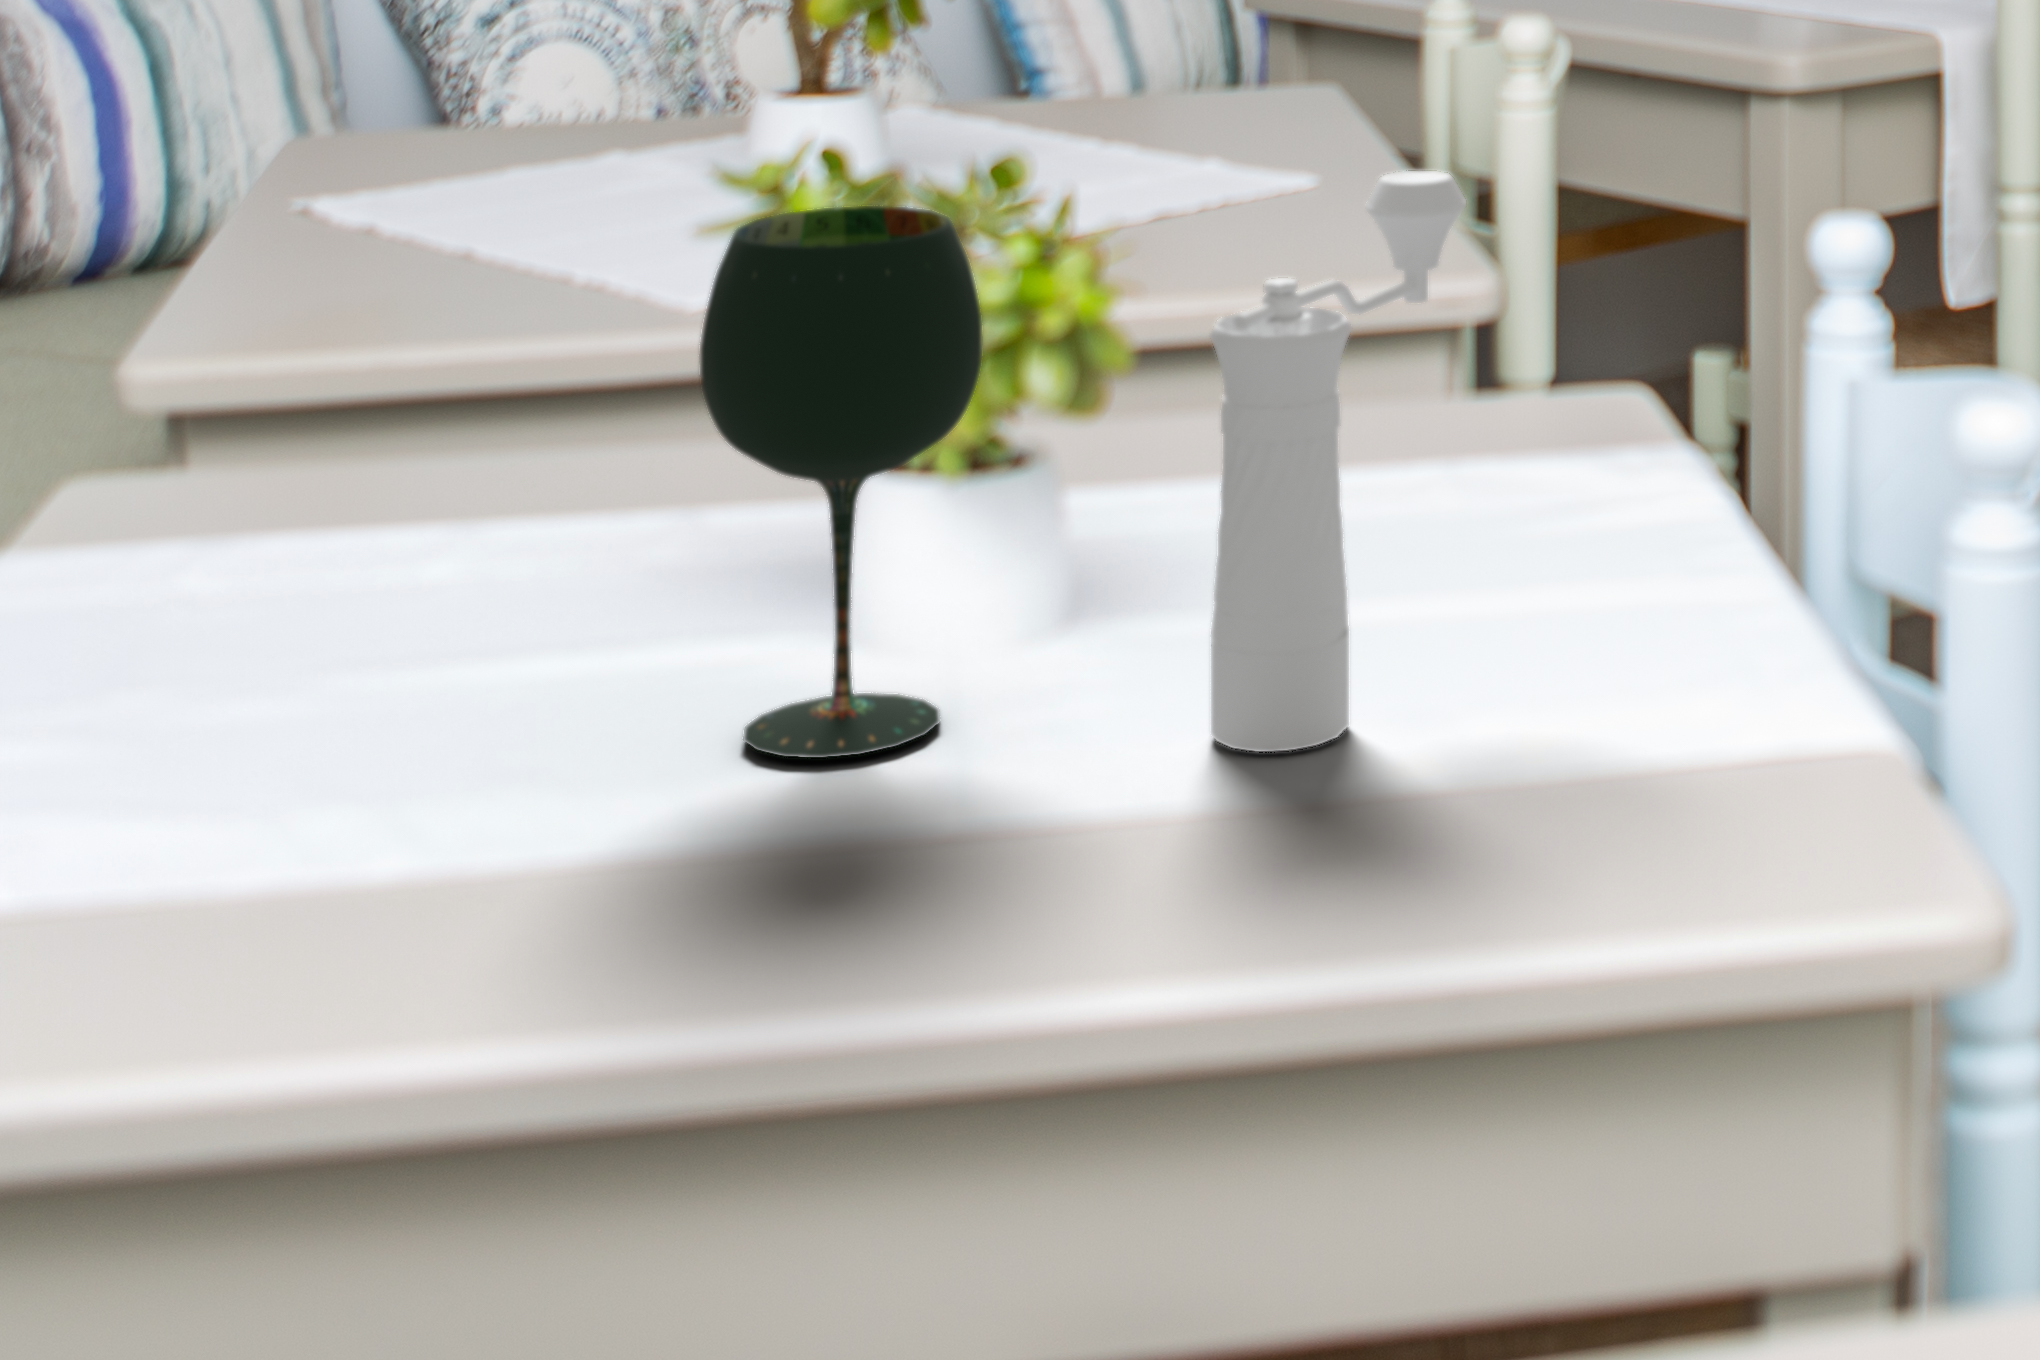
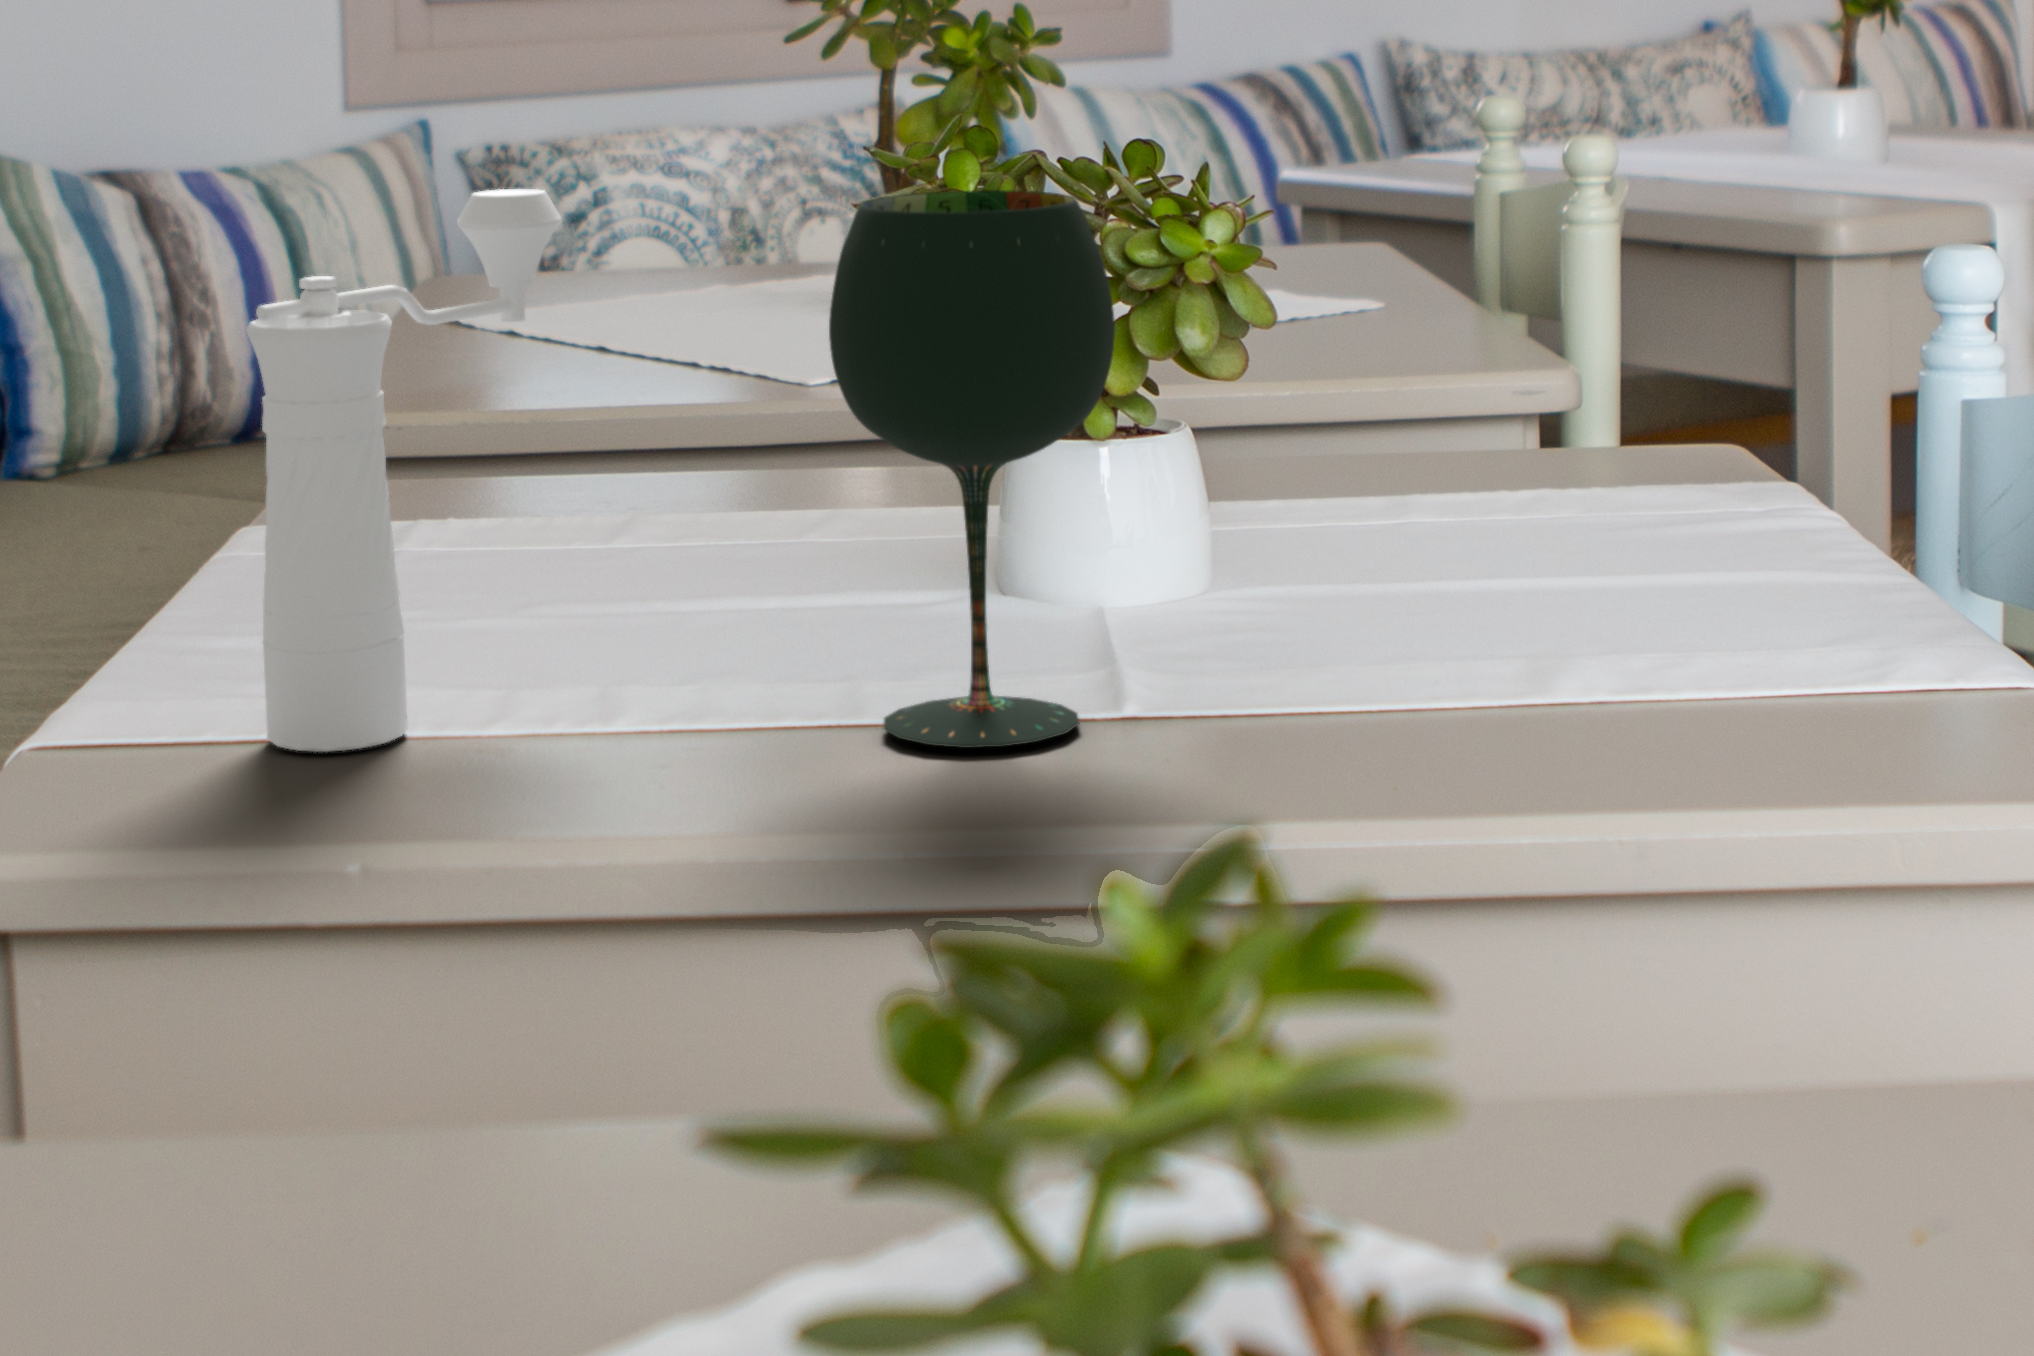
pepper mill: present [1210,171,1466,752] -> present [246,189,562,752]

